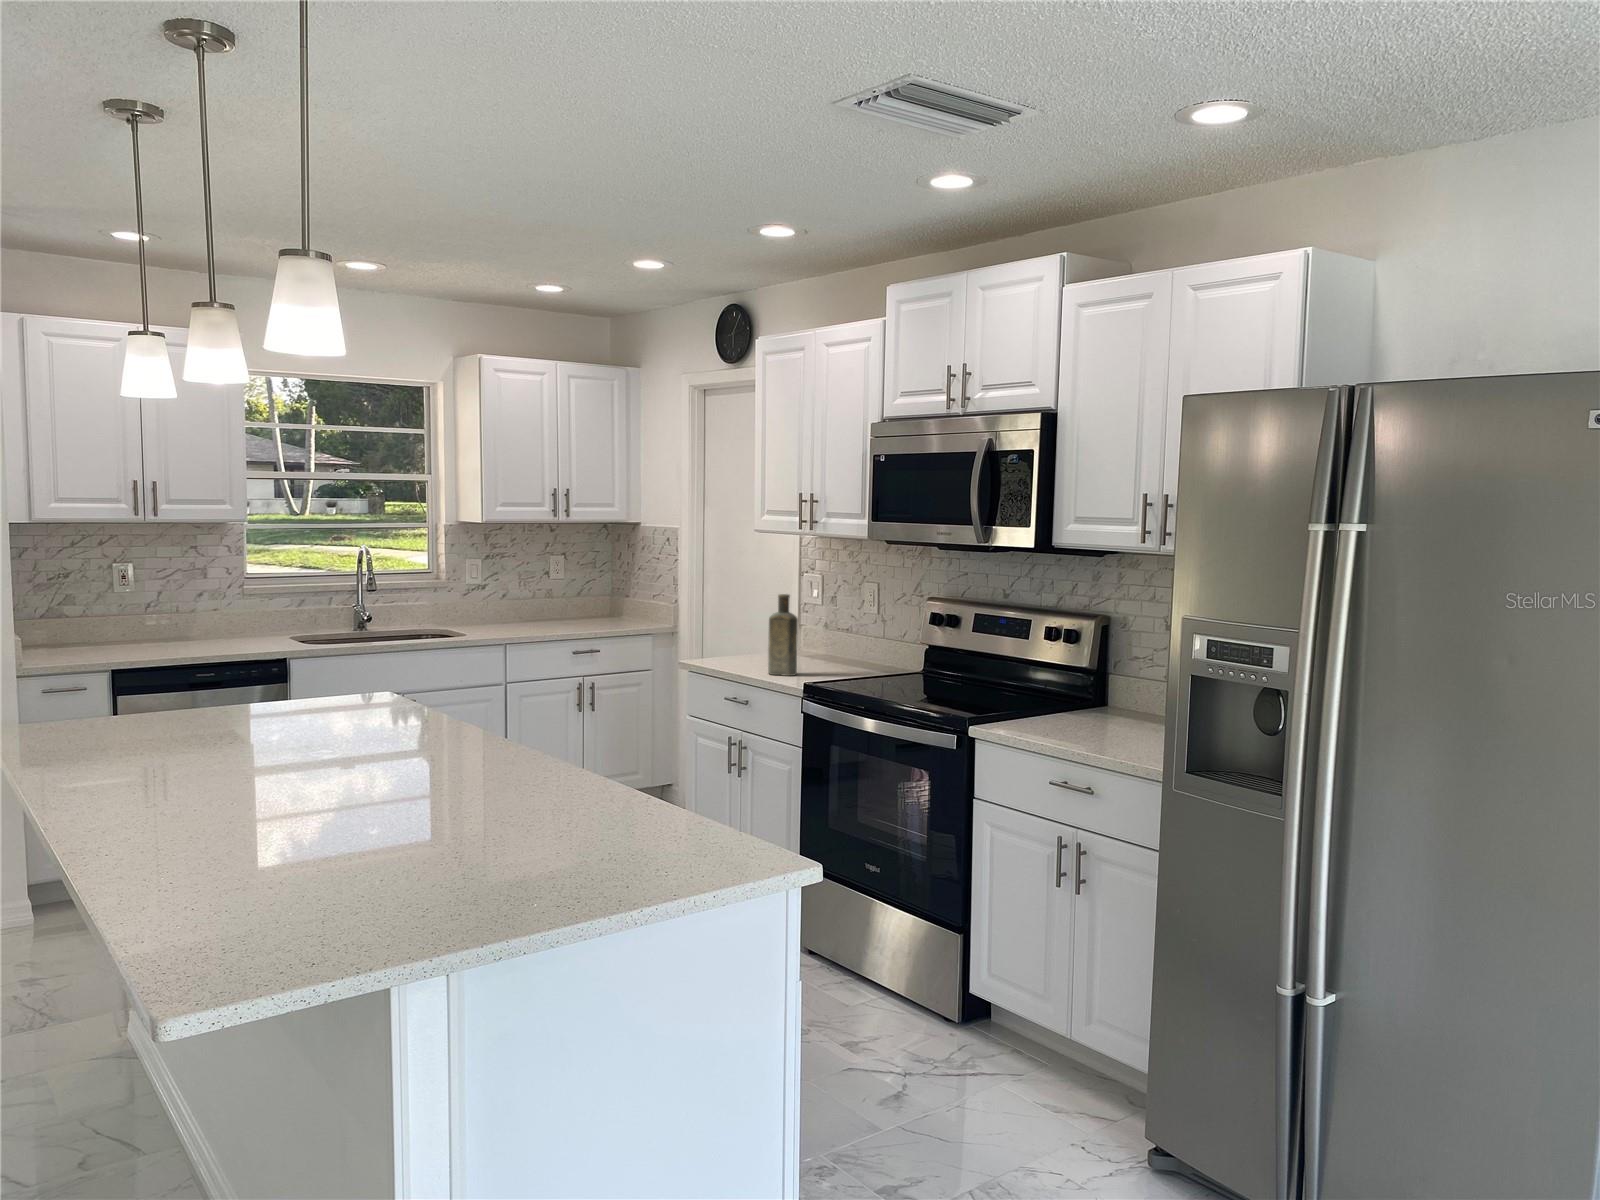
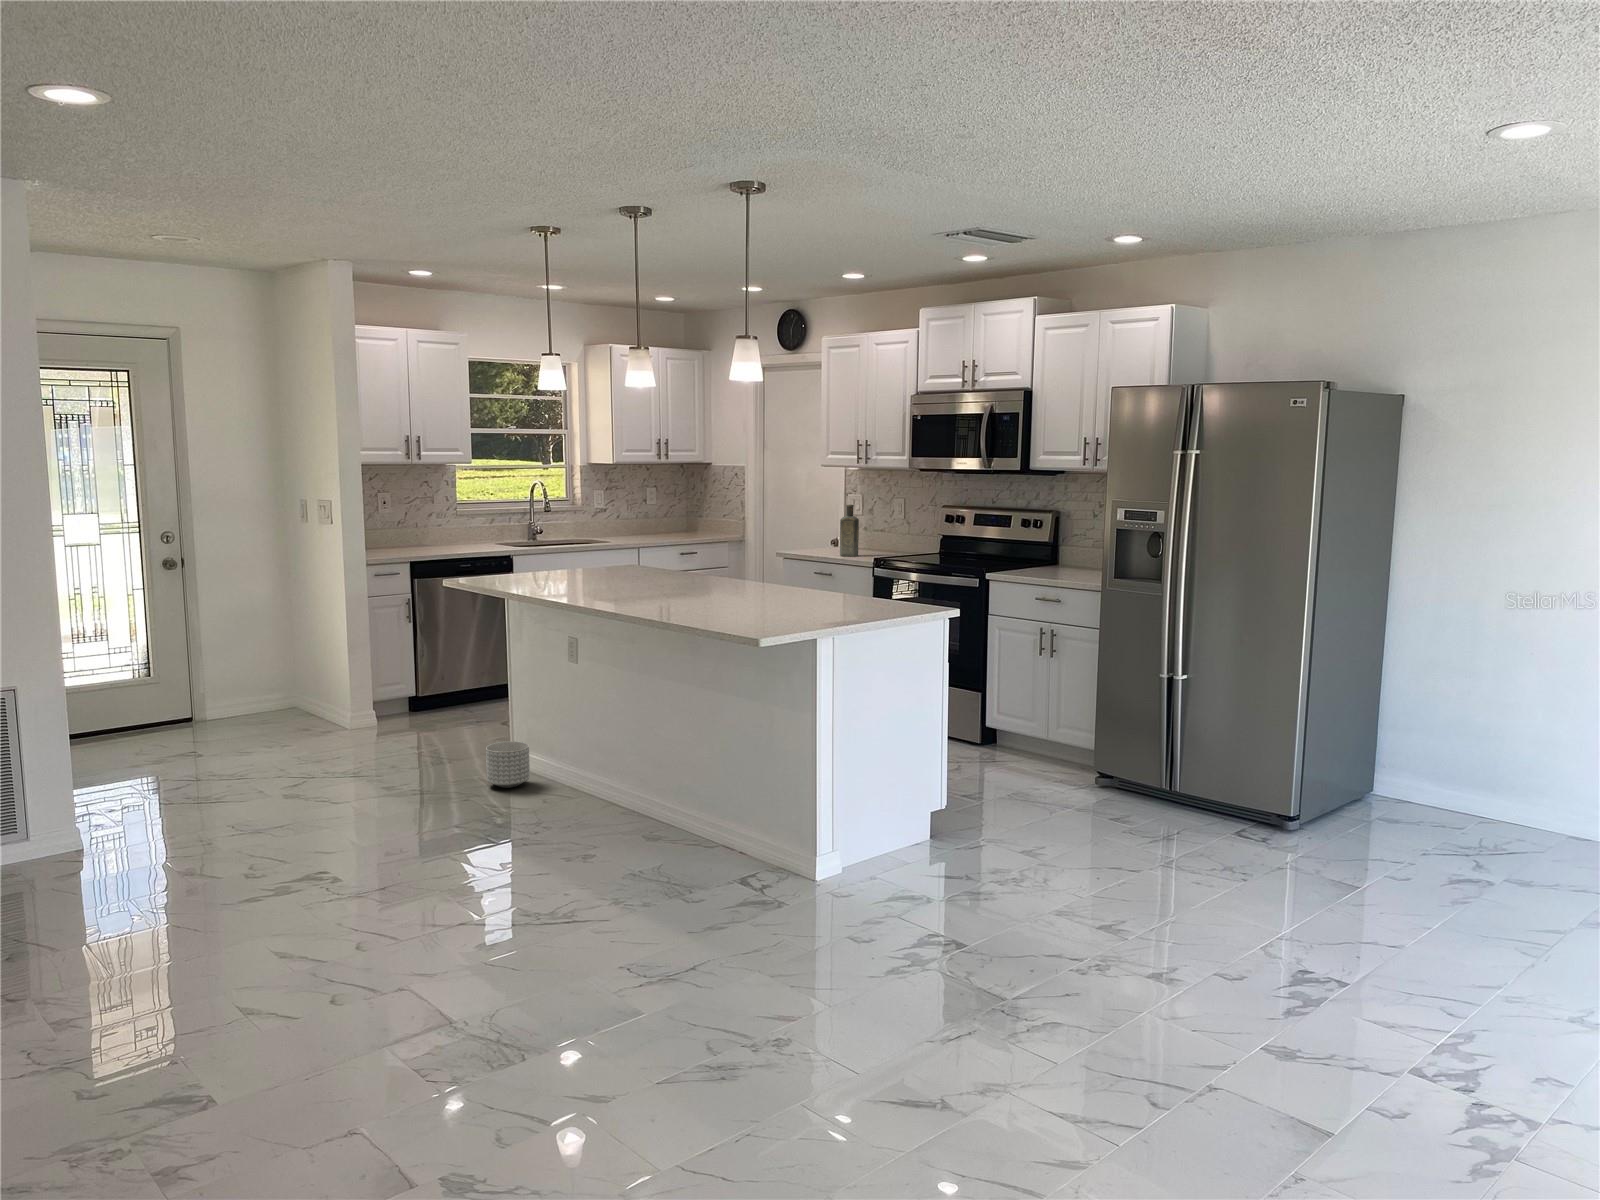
planter: none [33,1018,122,1111] -> present [486,741,530,788]

